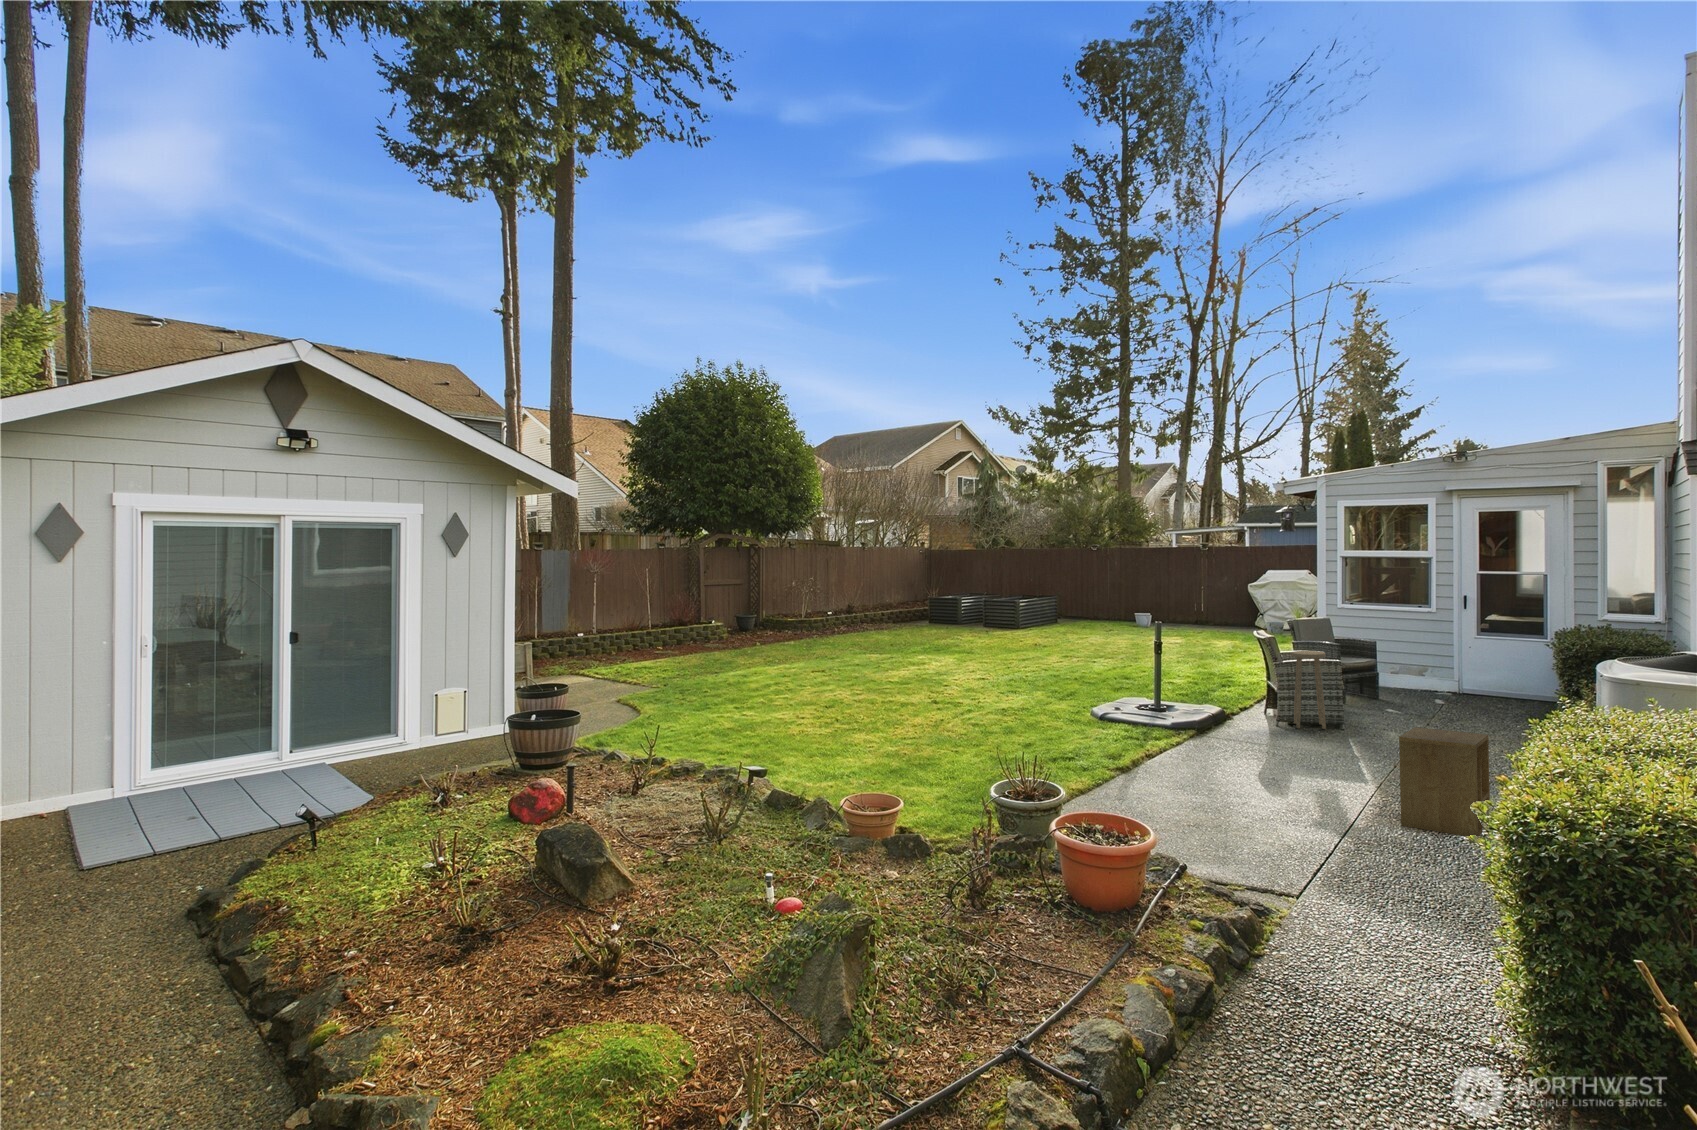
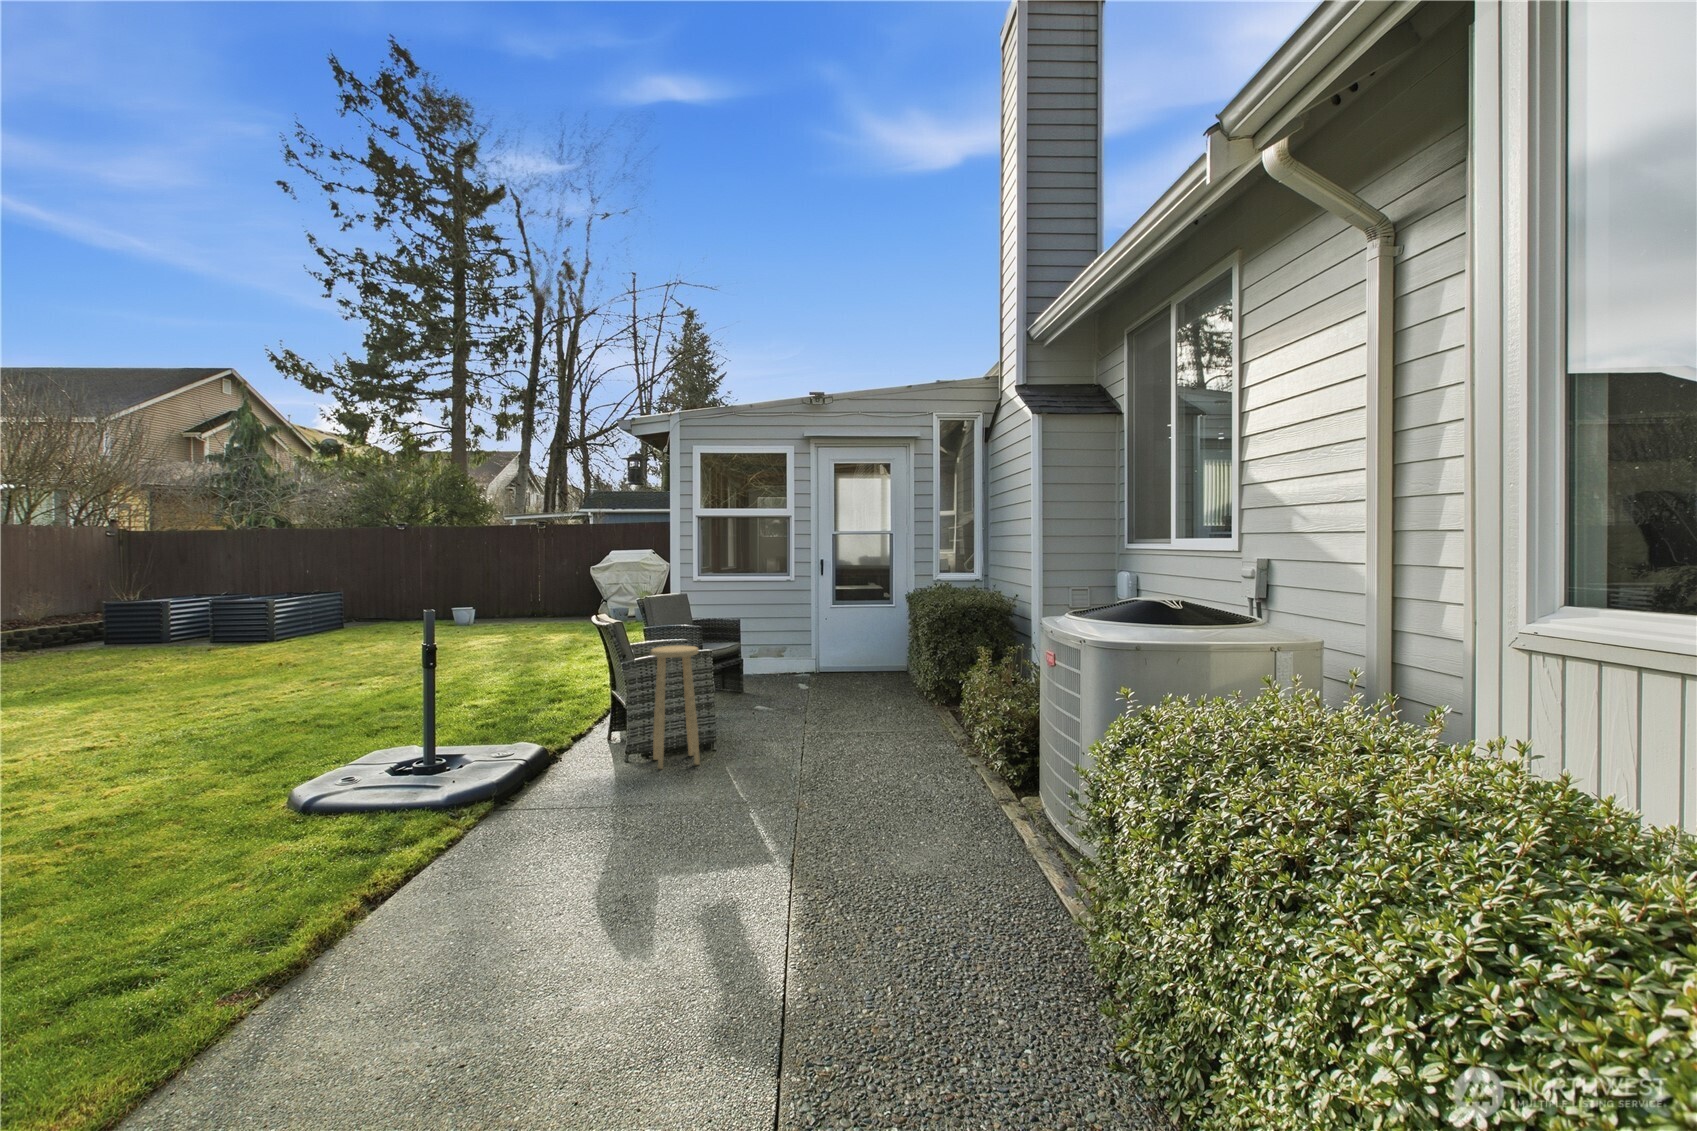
side table: present [1399,727,1490,836] -> none [933,814,1105,1090]

